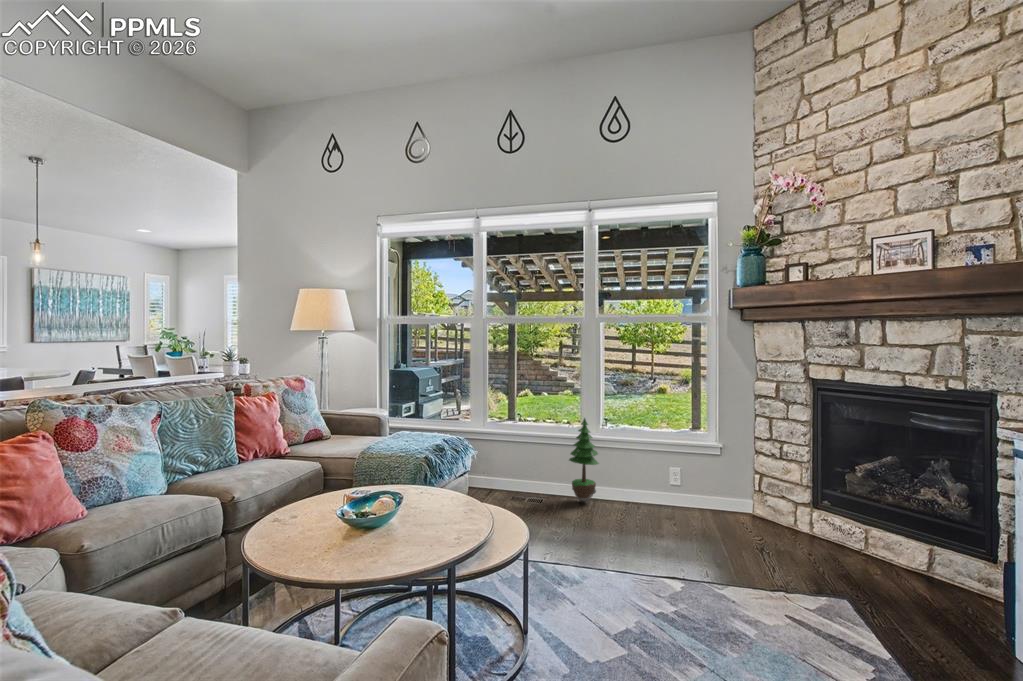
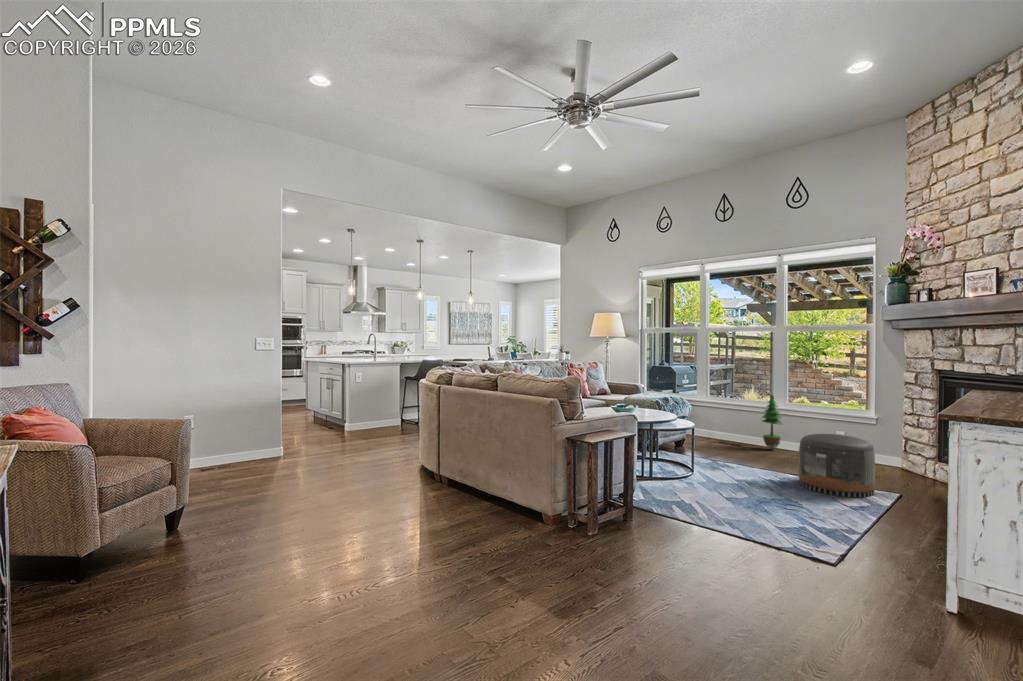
pouf: none [693,498,823,635] -> present [799,434,875,497]

